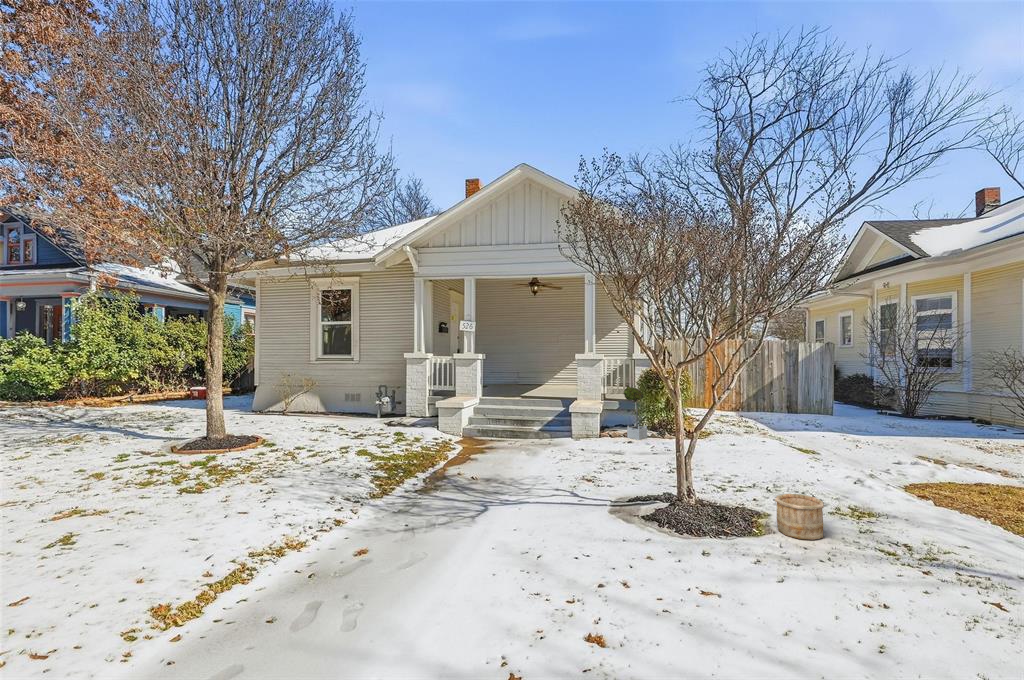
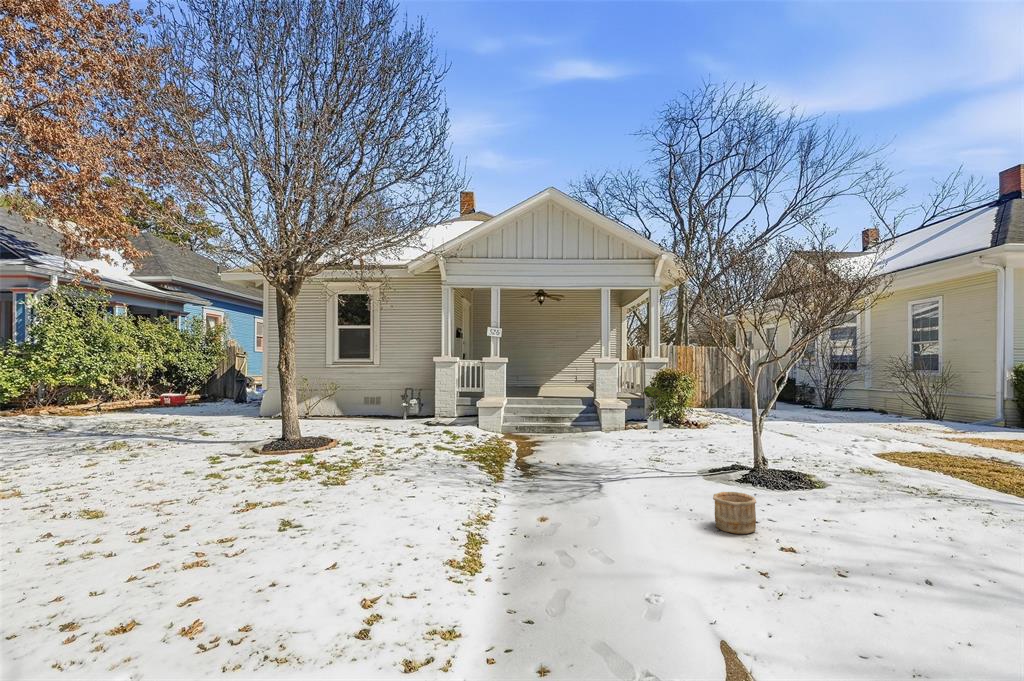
wooden bucket: present [775,494,824,540] -> present [713,492,756,534]

